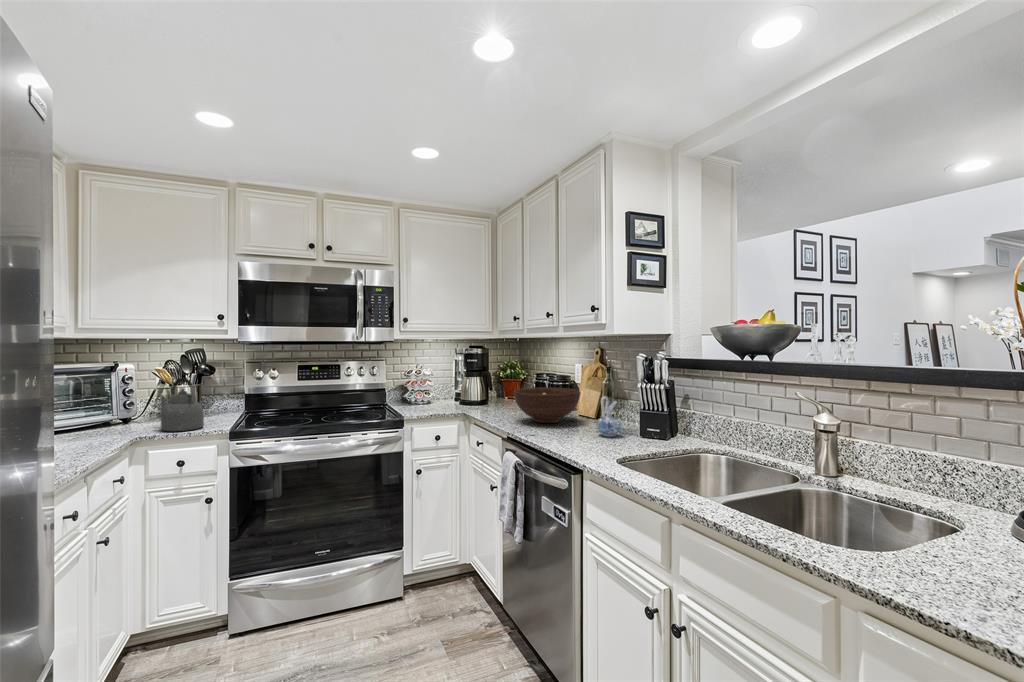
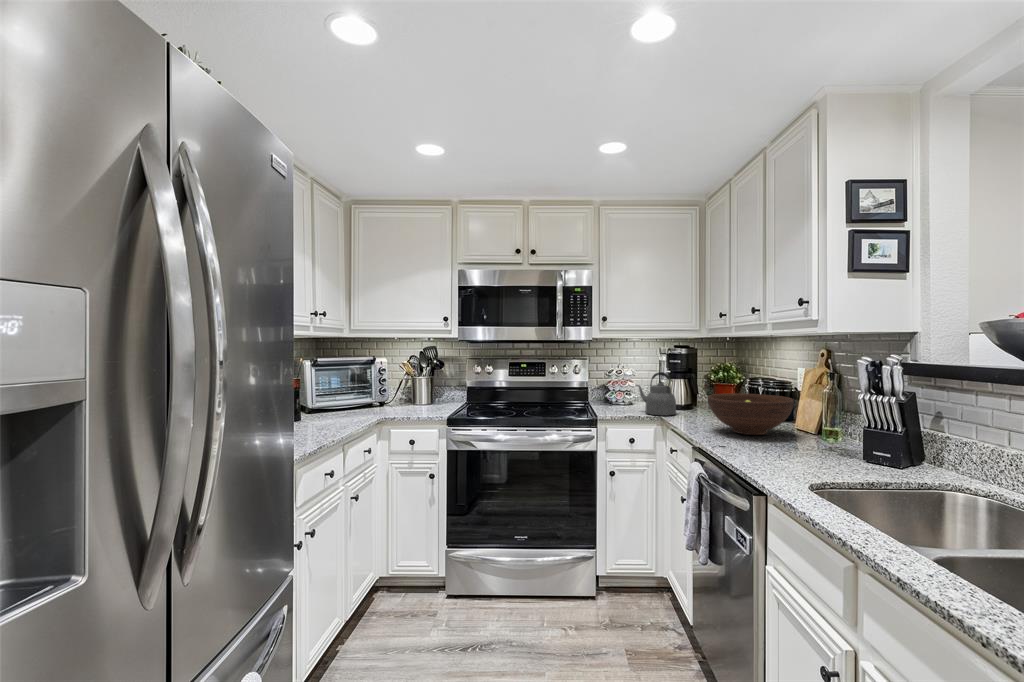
kettle: present [158,378,204,431] -> present [636,372,676,415]
ceramic pitcher: present [597,396,622,437] -> none [808,408,844,459]

